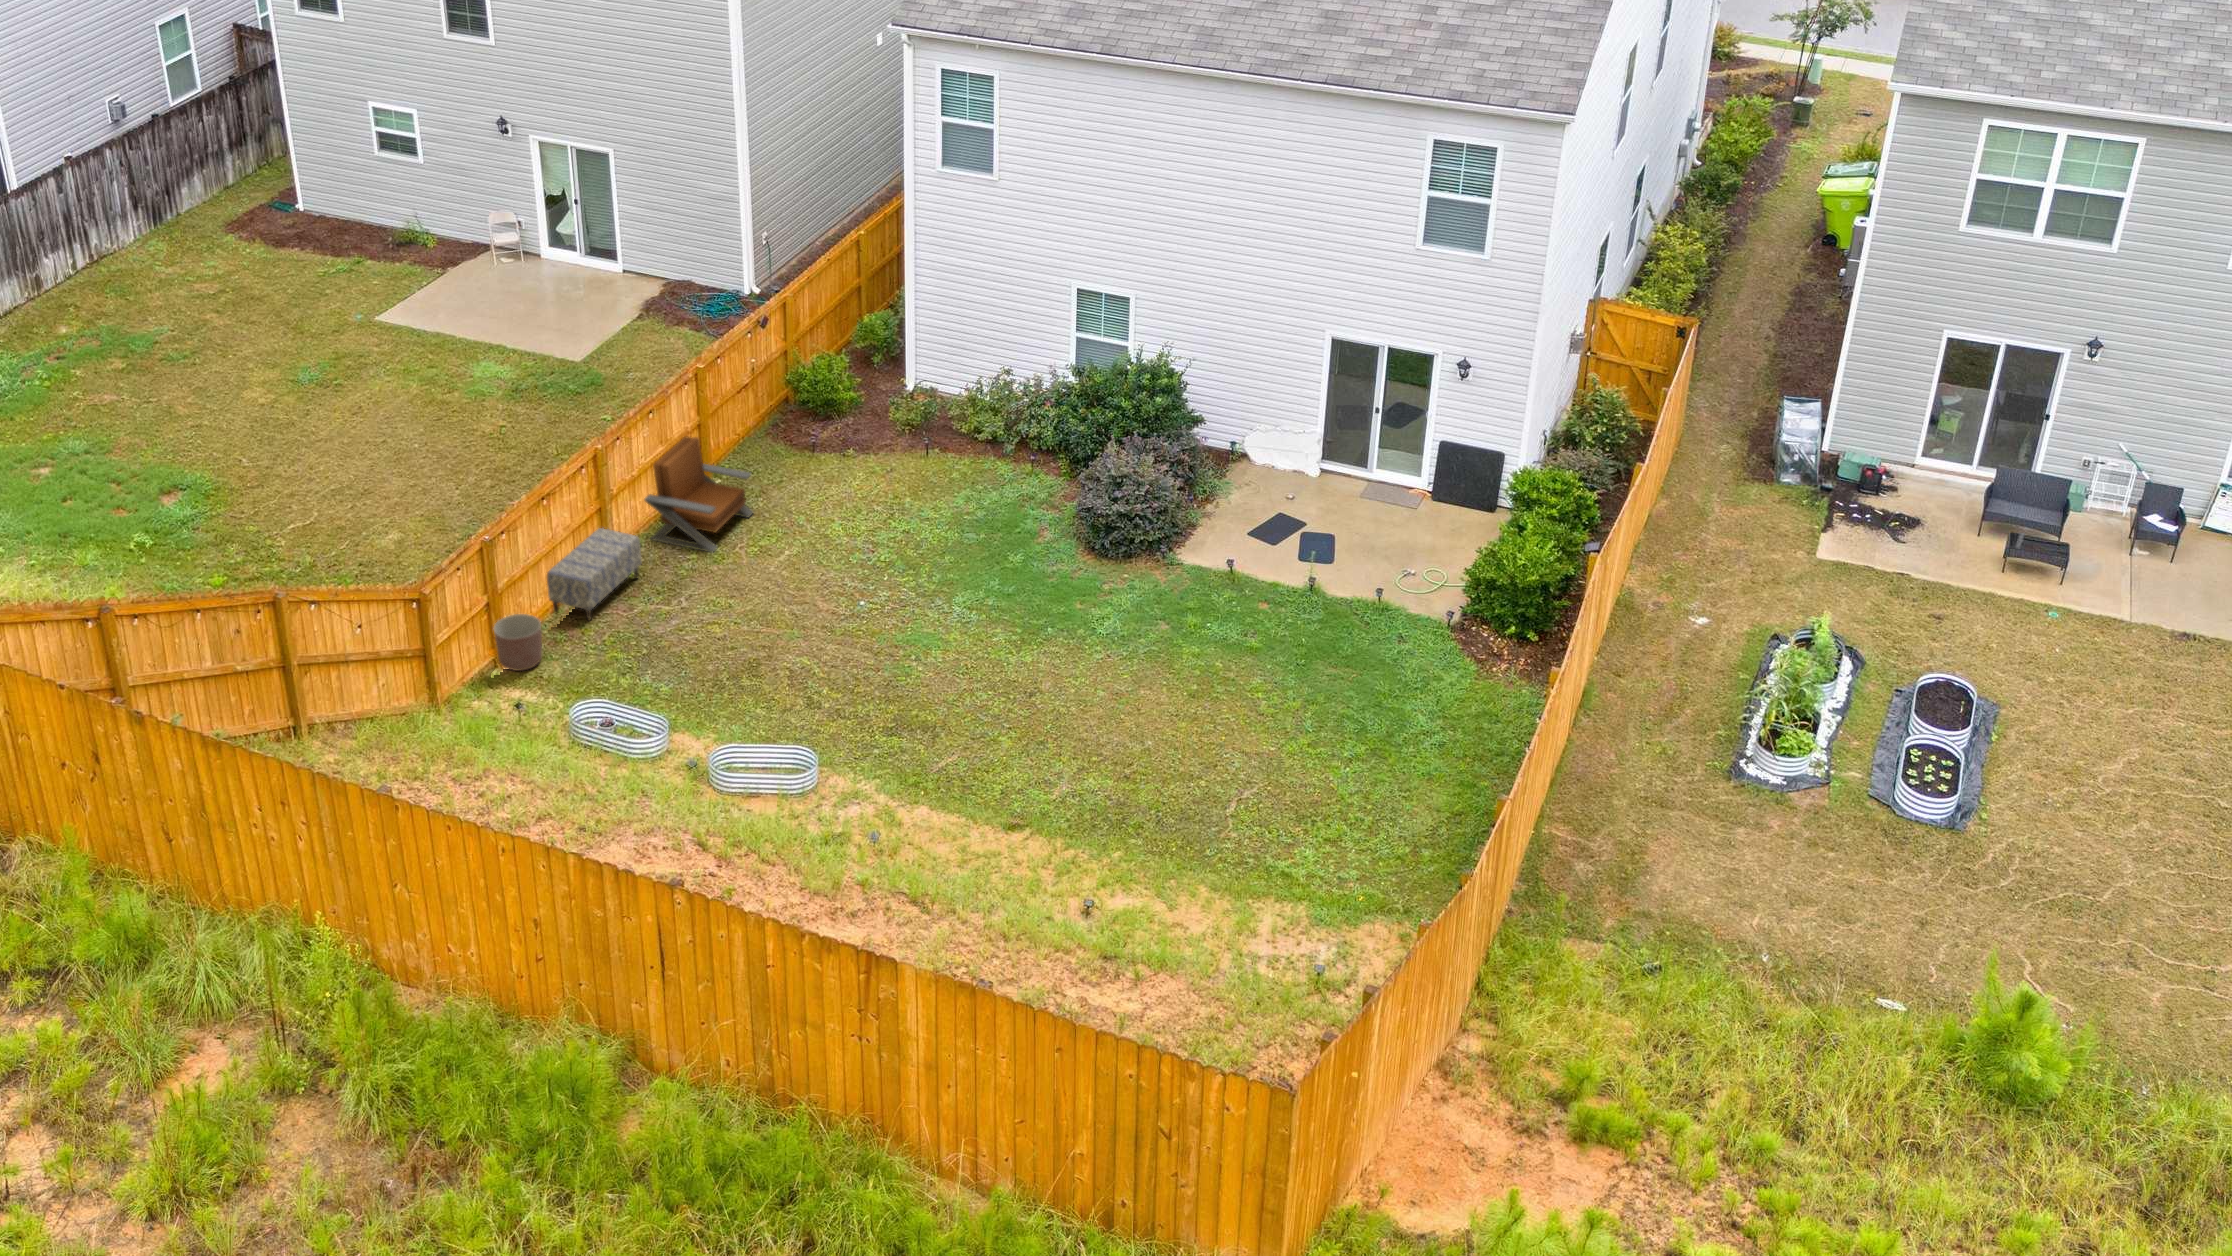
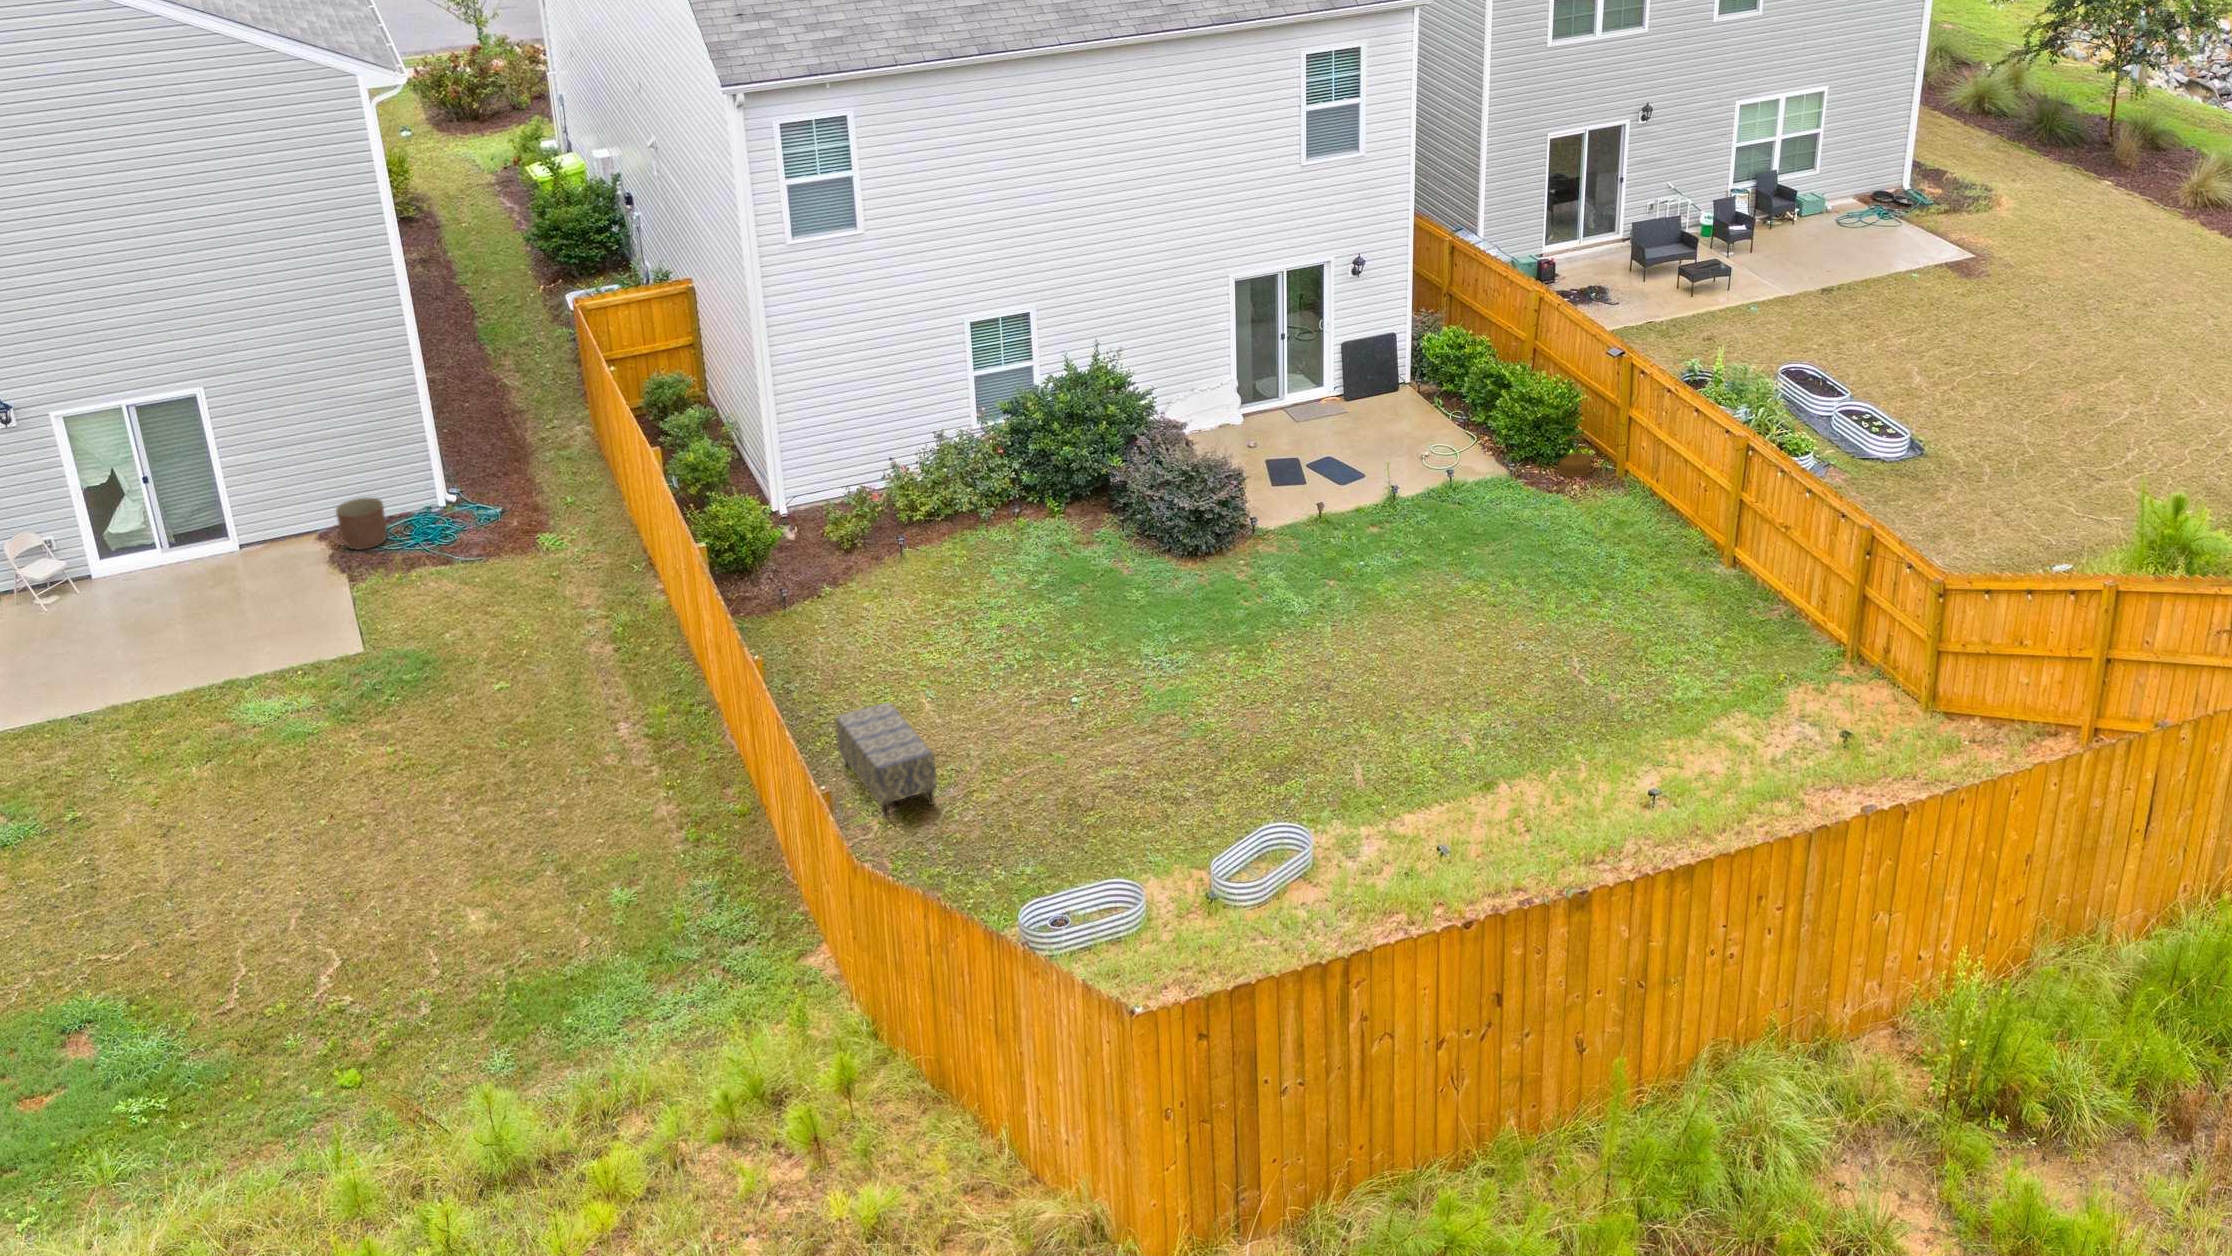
lounge chair: present [644,436,753,552] -> none [778,595,907,729]
planter: present [494,614,542,671] -> present [336,498,387,550]
woven basket: none [1468,617,1509,670] -> present [1557,436,1592,477]

